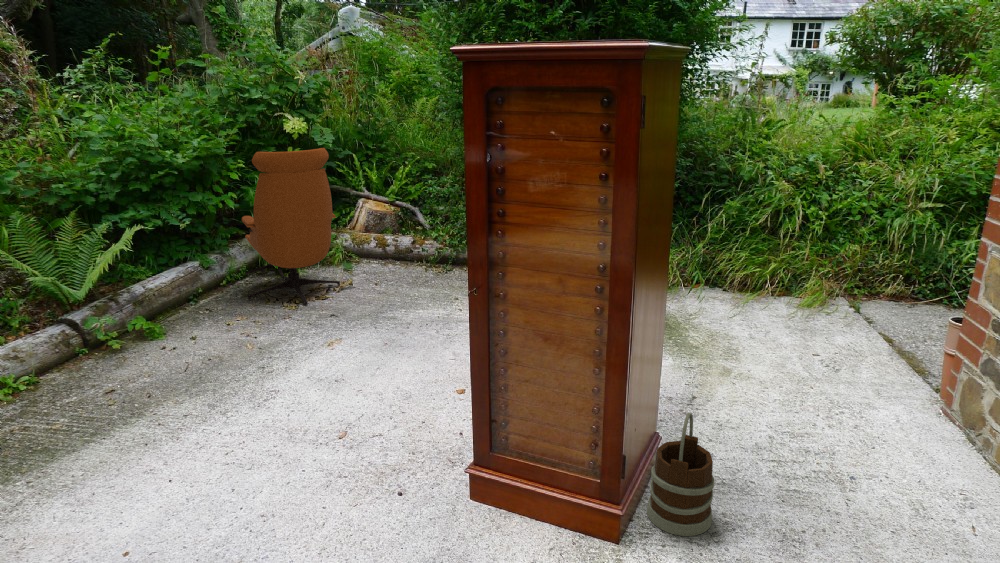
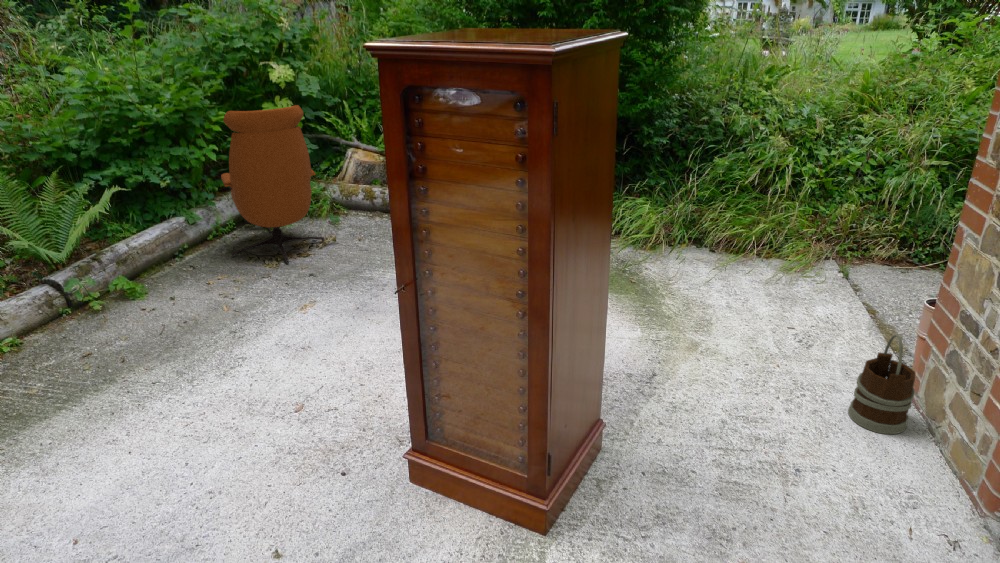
wooden bucket: present [647,413,714,536] -> present [848,335,915,434]

